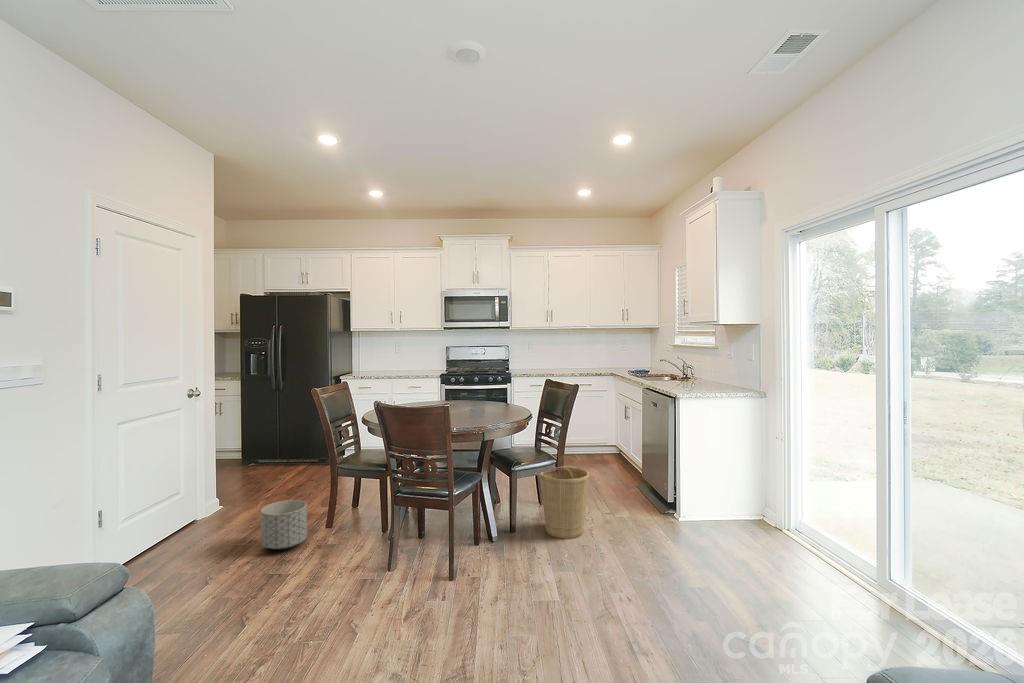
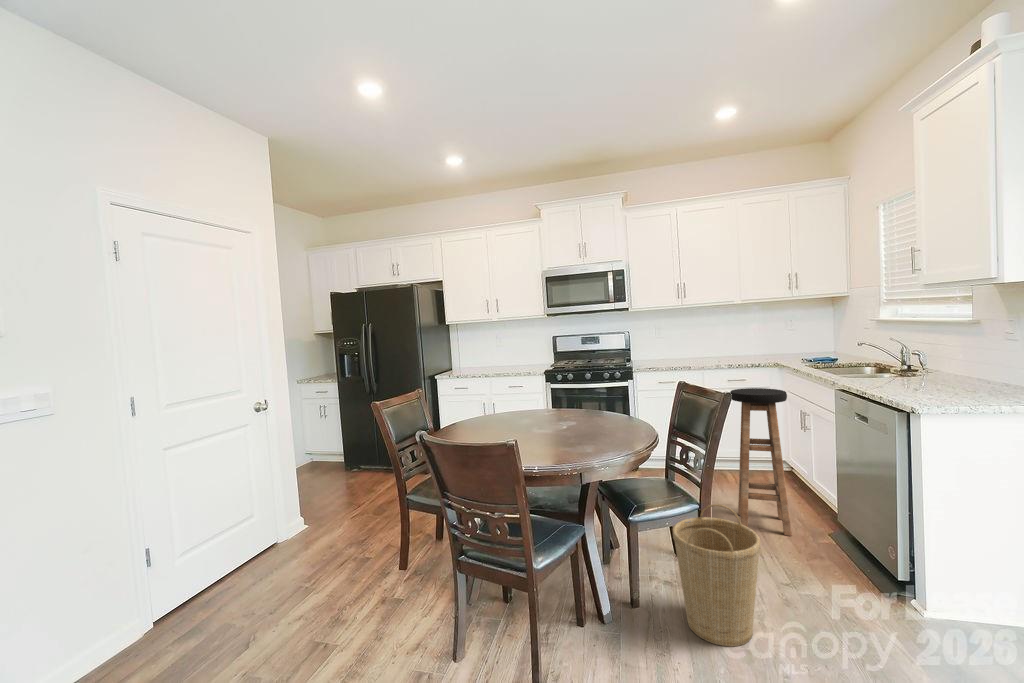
bar stool: none [580,389,615,488] -> present [730,388,792,536]
planter: present [261,500,307,550] -> none [295,543,355,614]

